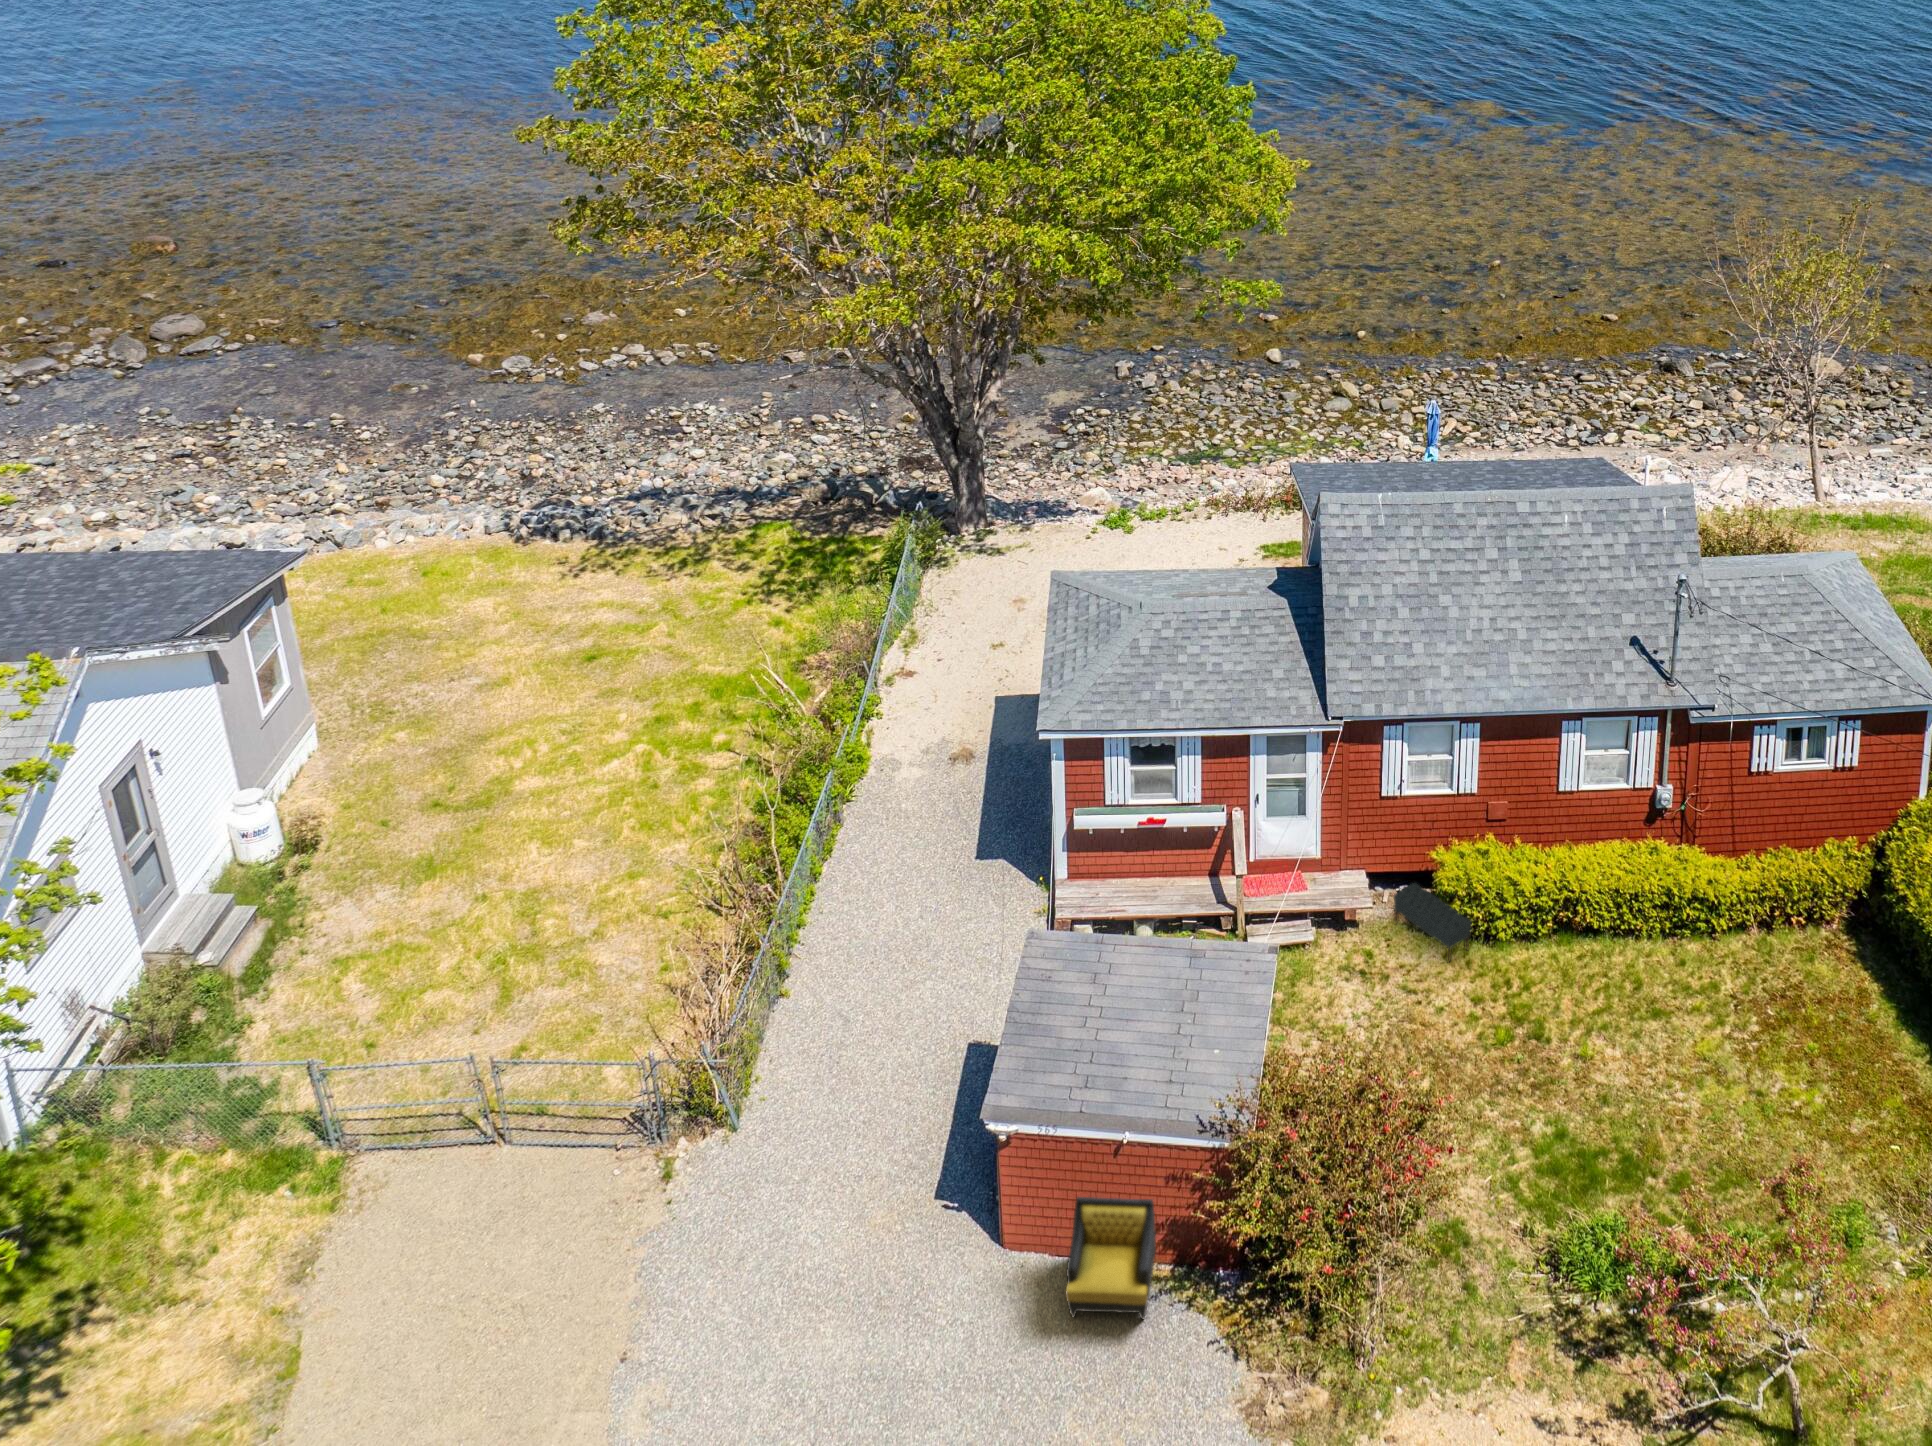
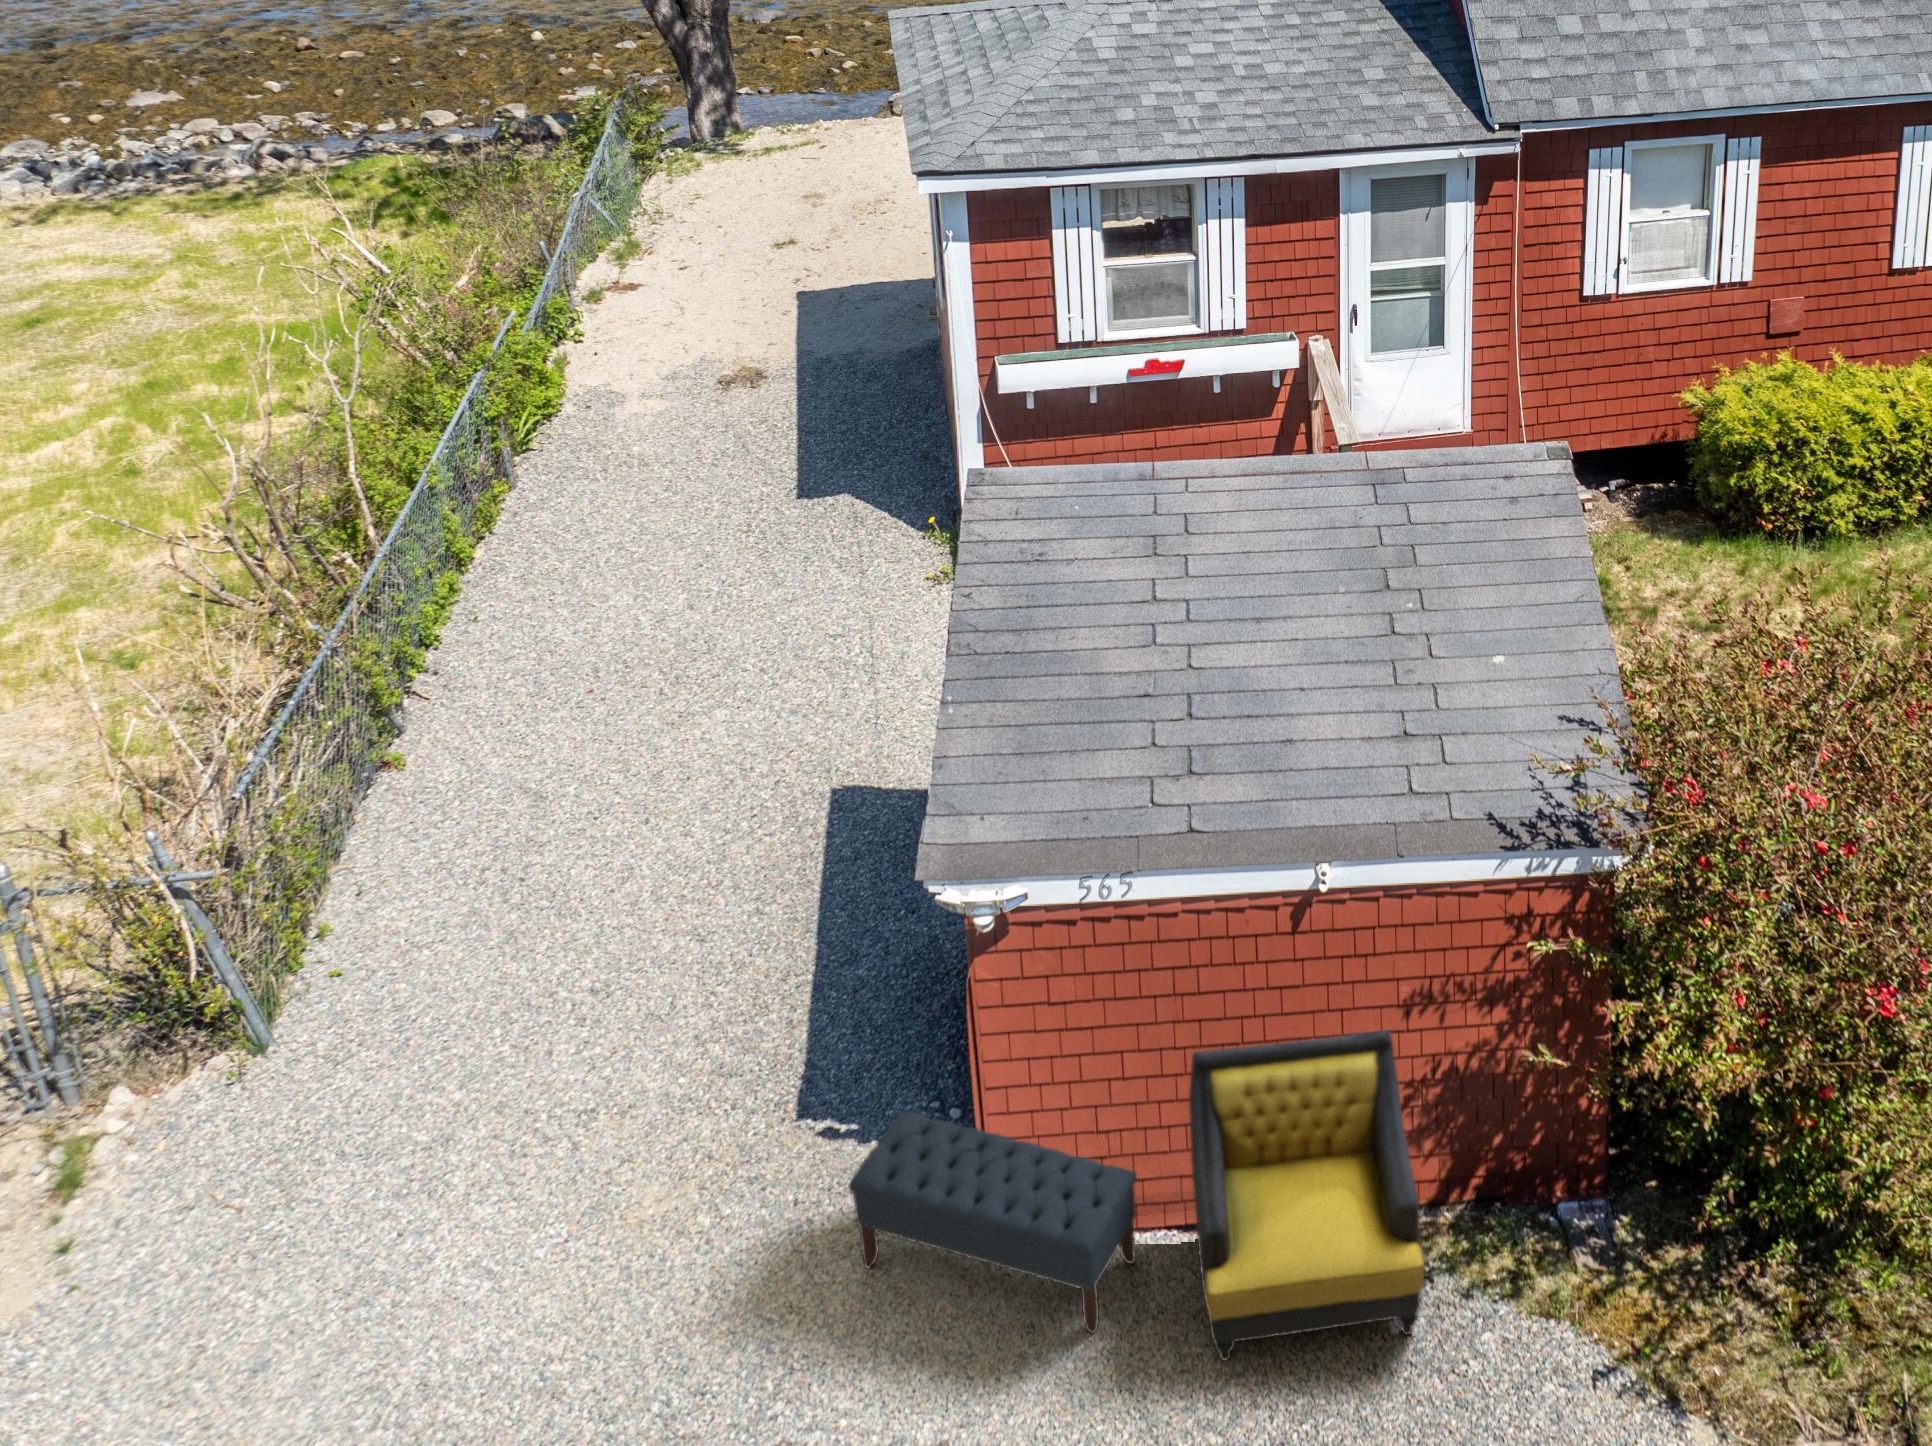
bench: present [1393,883,1471,962] -> present [848,1111,1137,1333]

